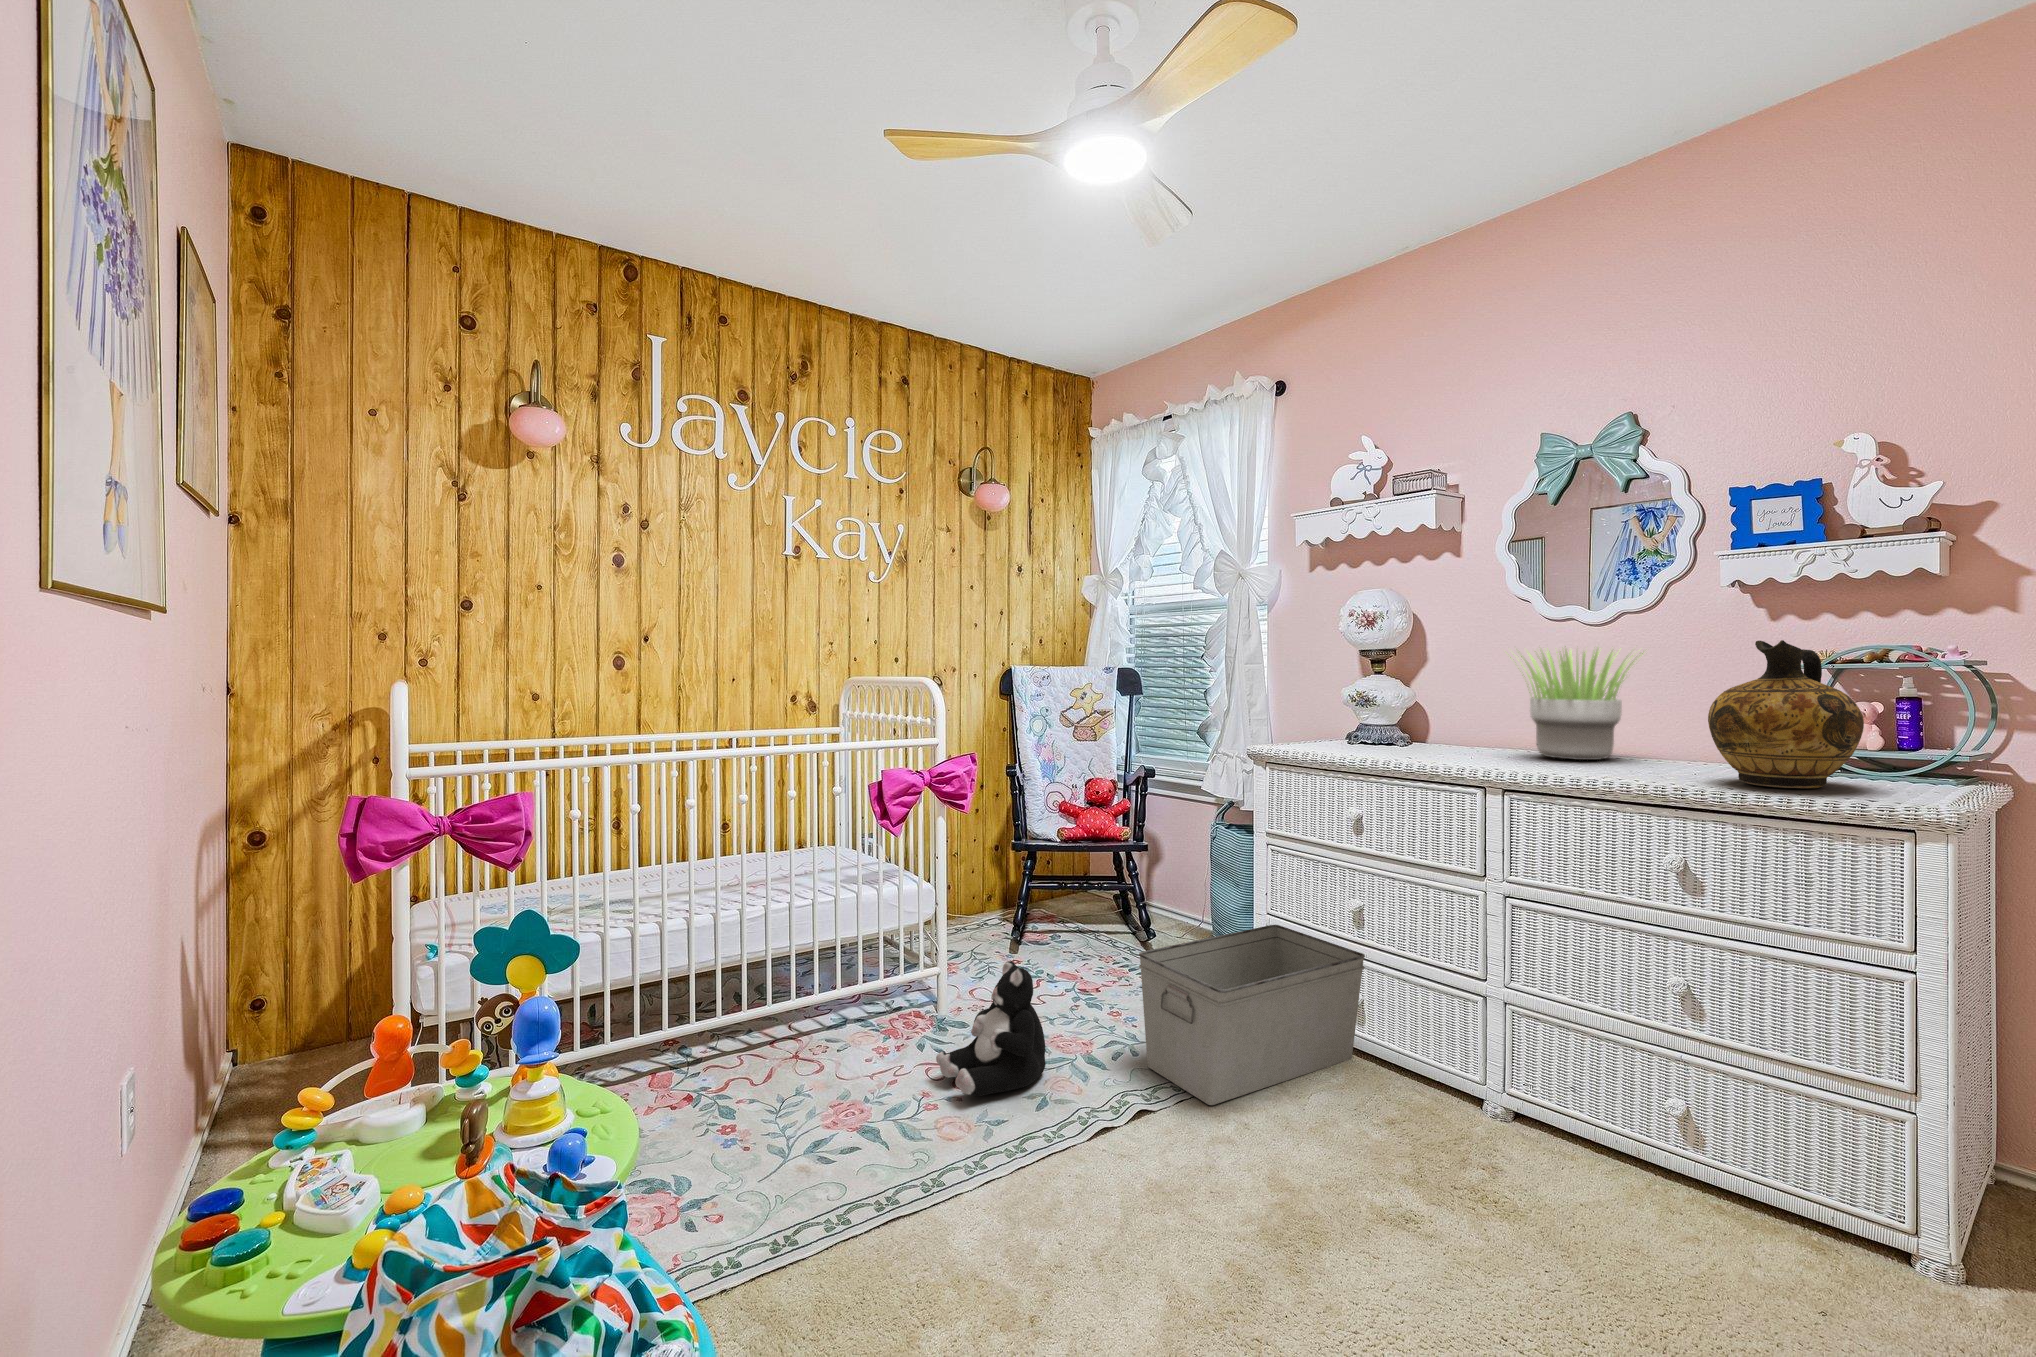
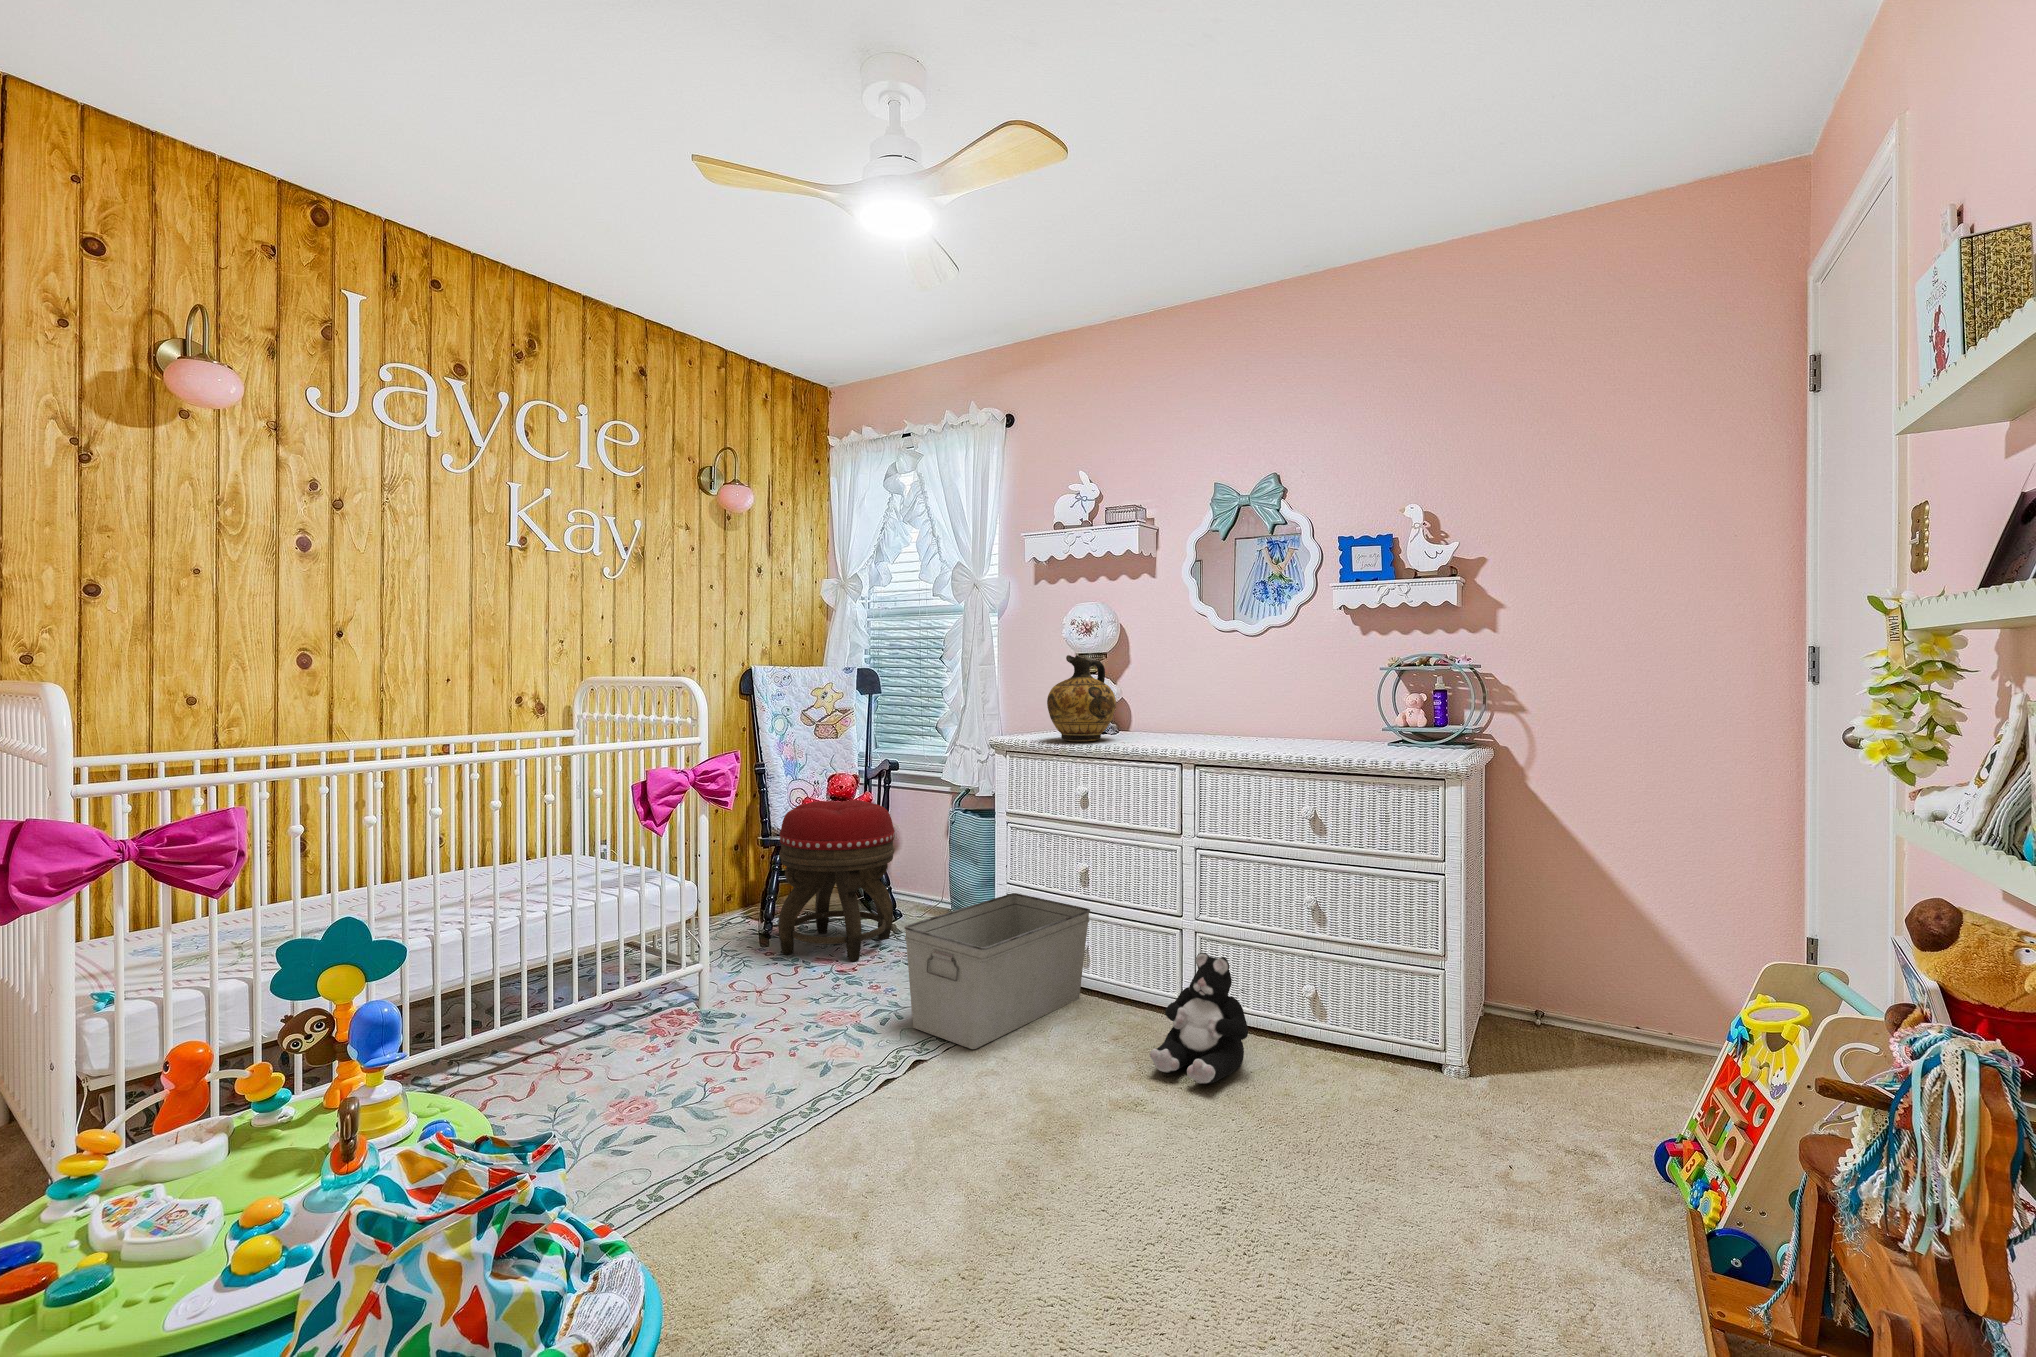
ceramic jug: present [1708,640,1864,788] -> present [1047,655,1116,741]
potted plant: present [1510,646,1643,760] -> none [1188,651,1292,740]
footstool: none [1030,807,1150,978] -> present [778,800,895,961]
plush toy: present [936,961,1046,1096] -> present [1150,953,1248,1084]

